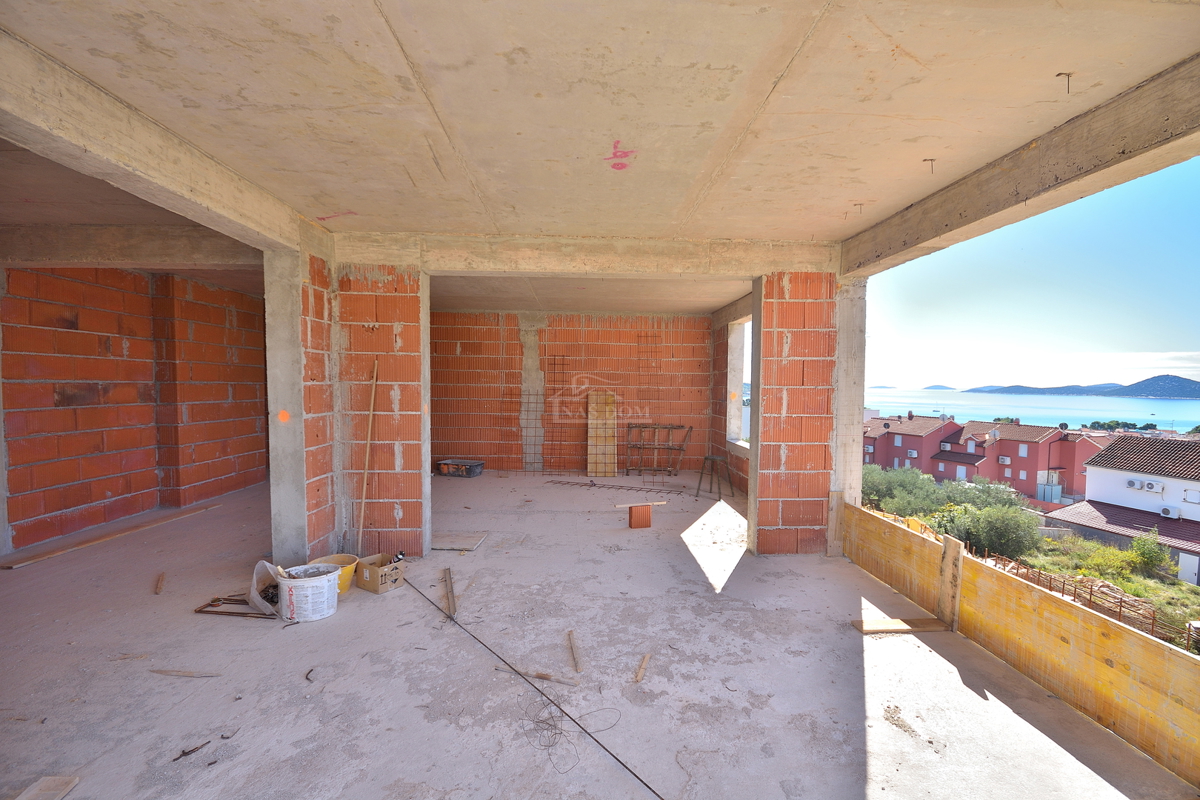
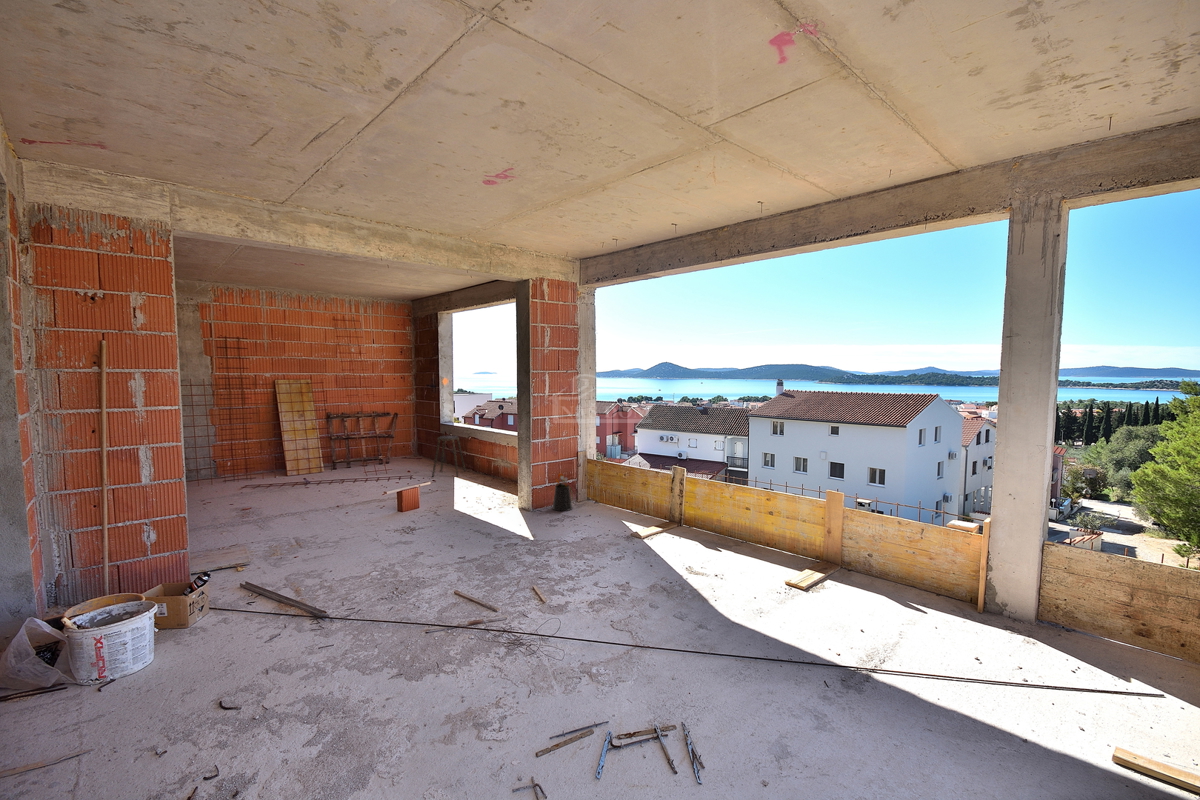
watering can: none [783,522,814,577] -> present [552,473,572,511]

